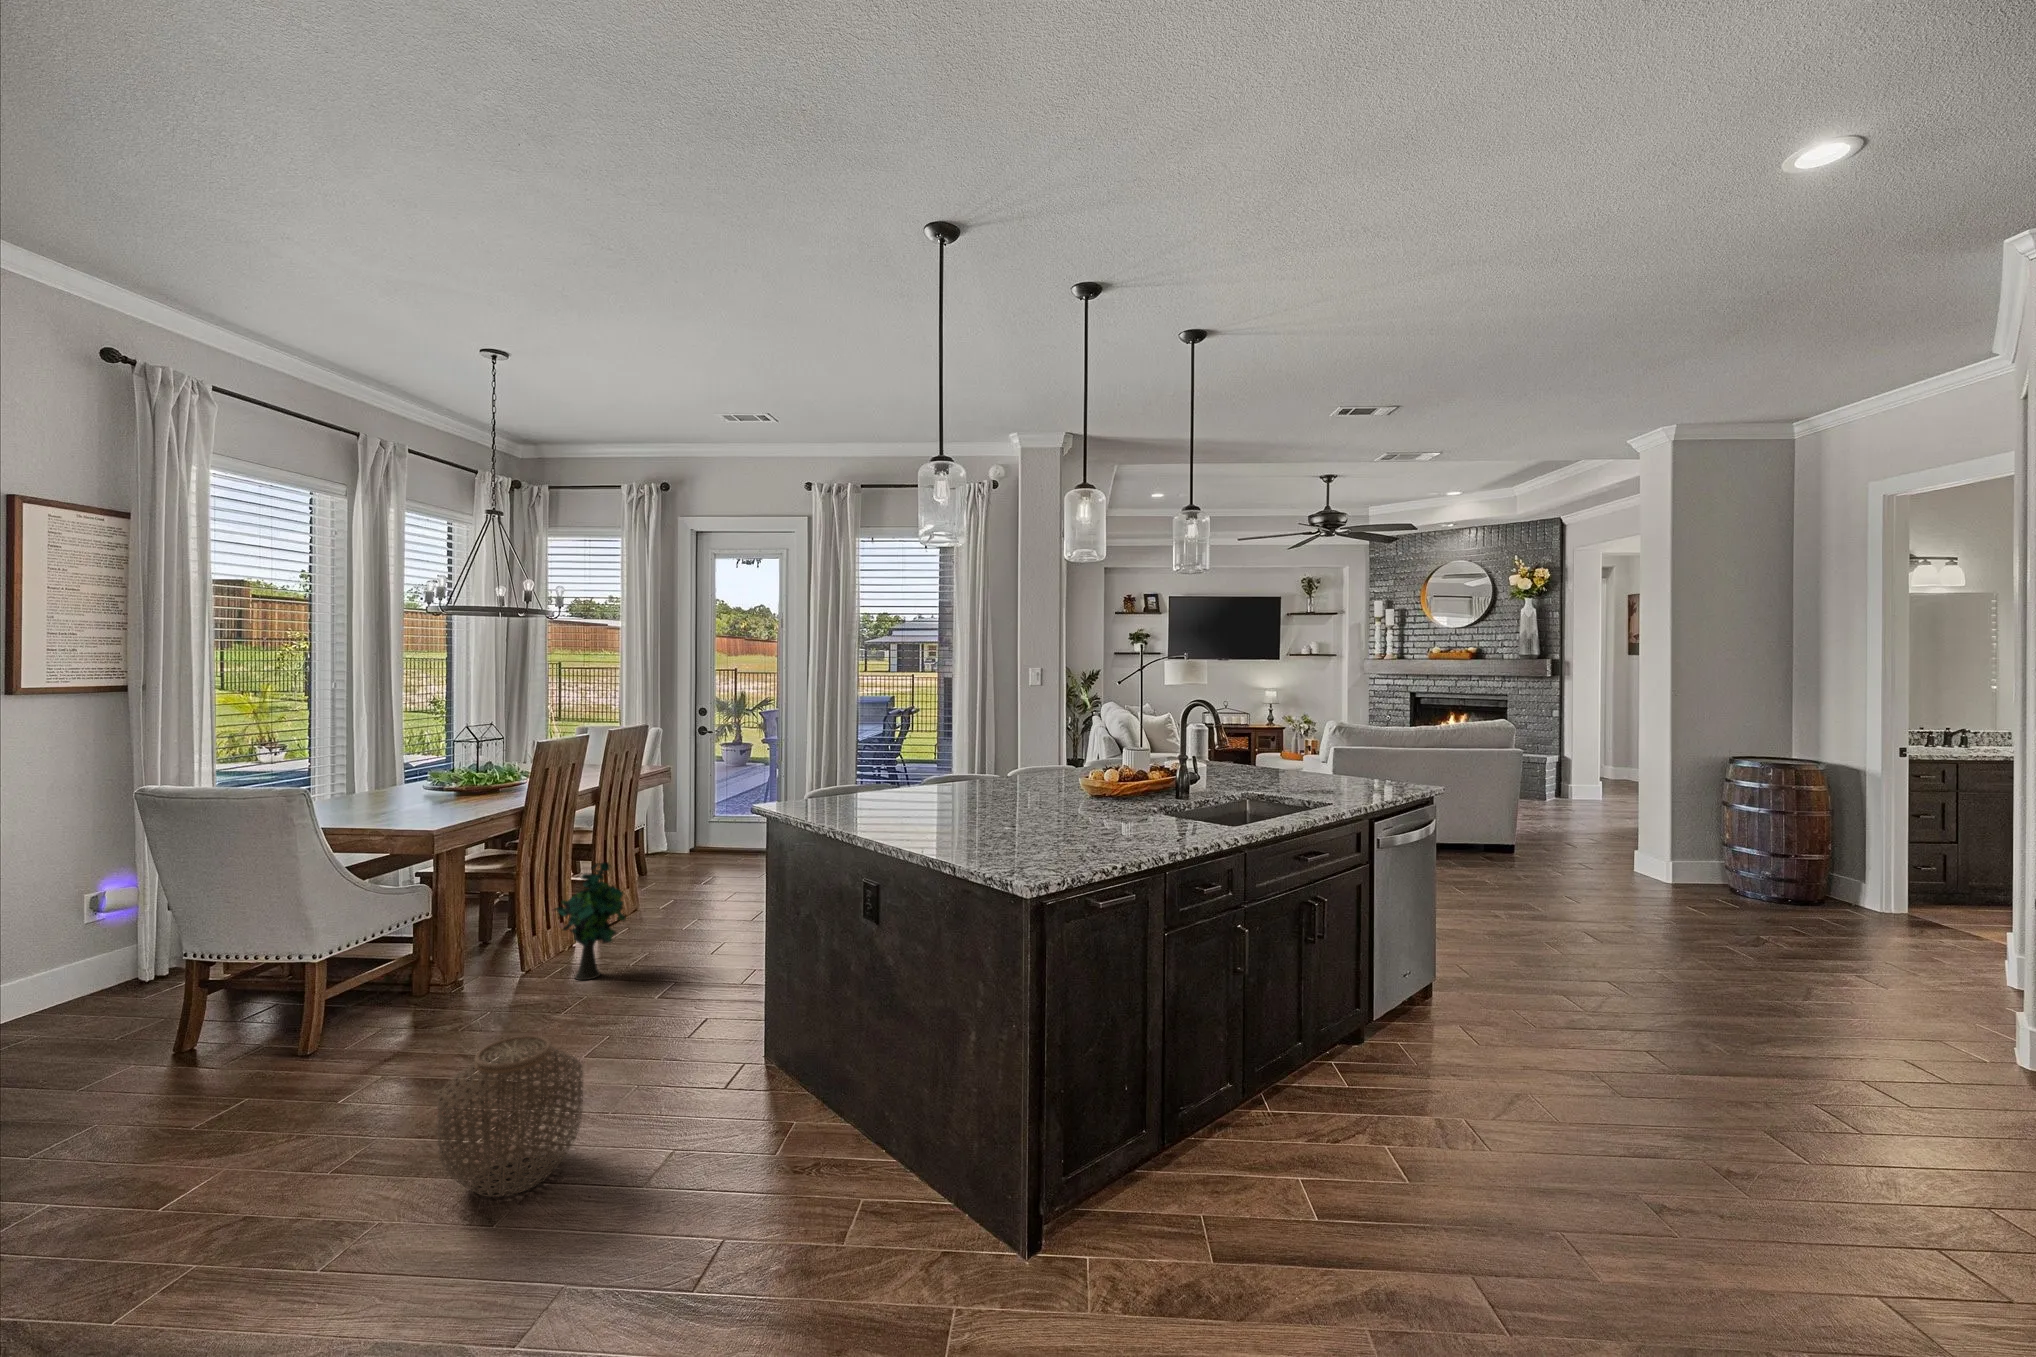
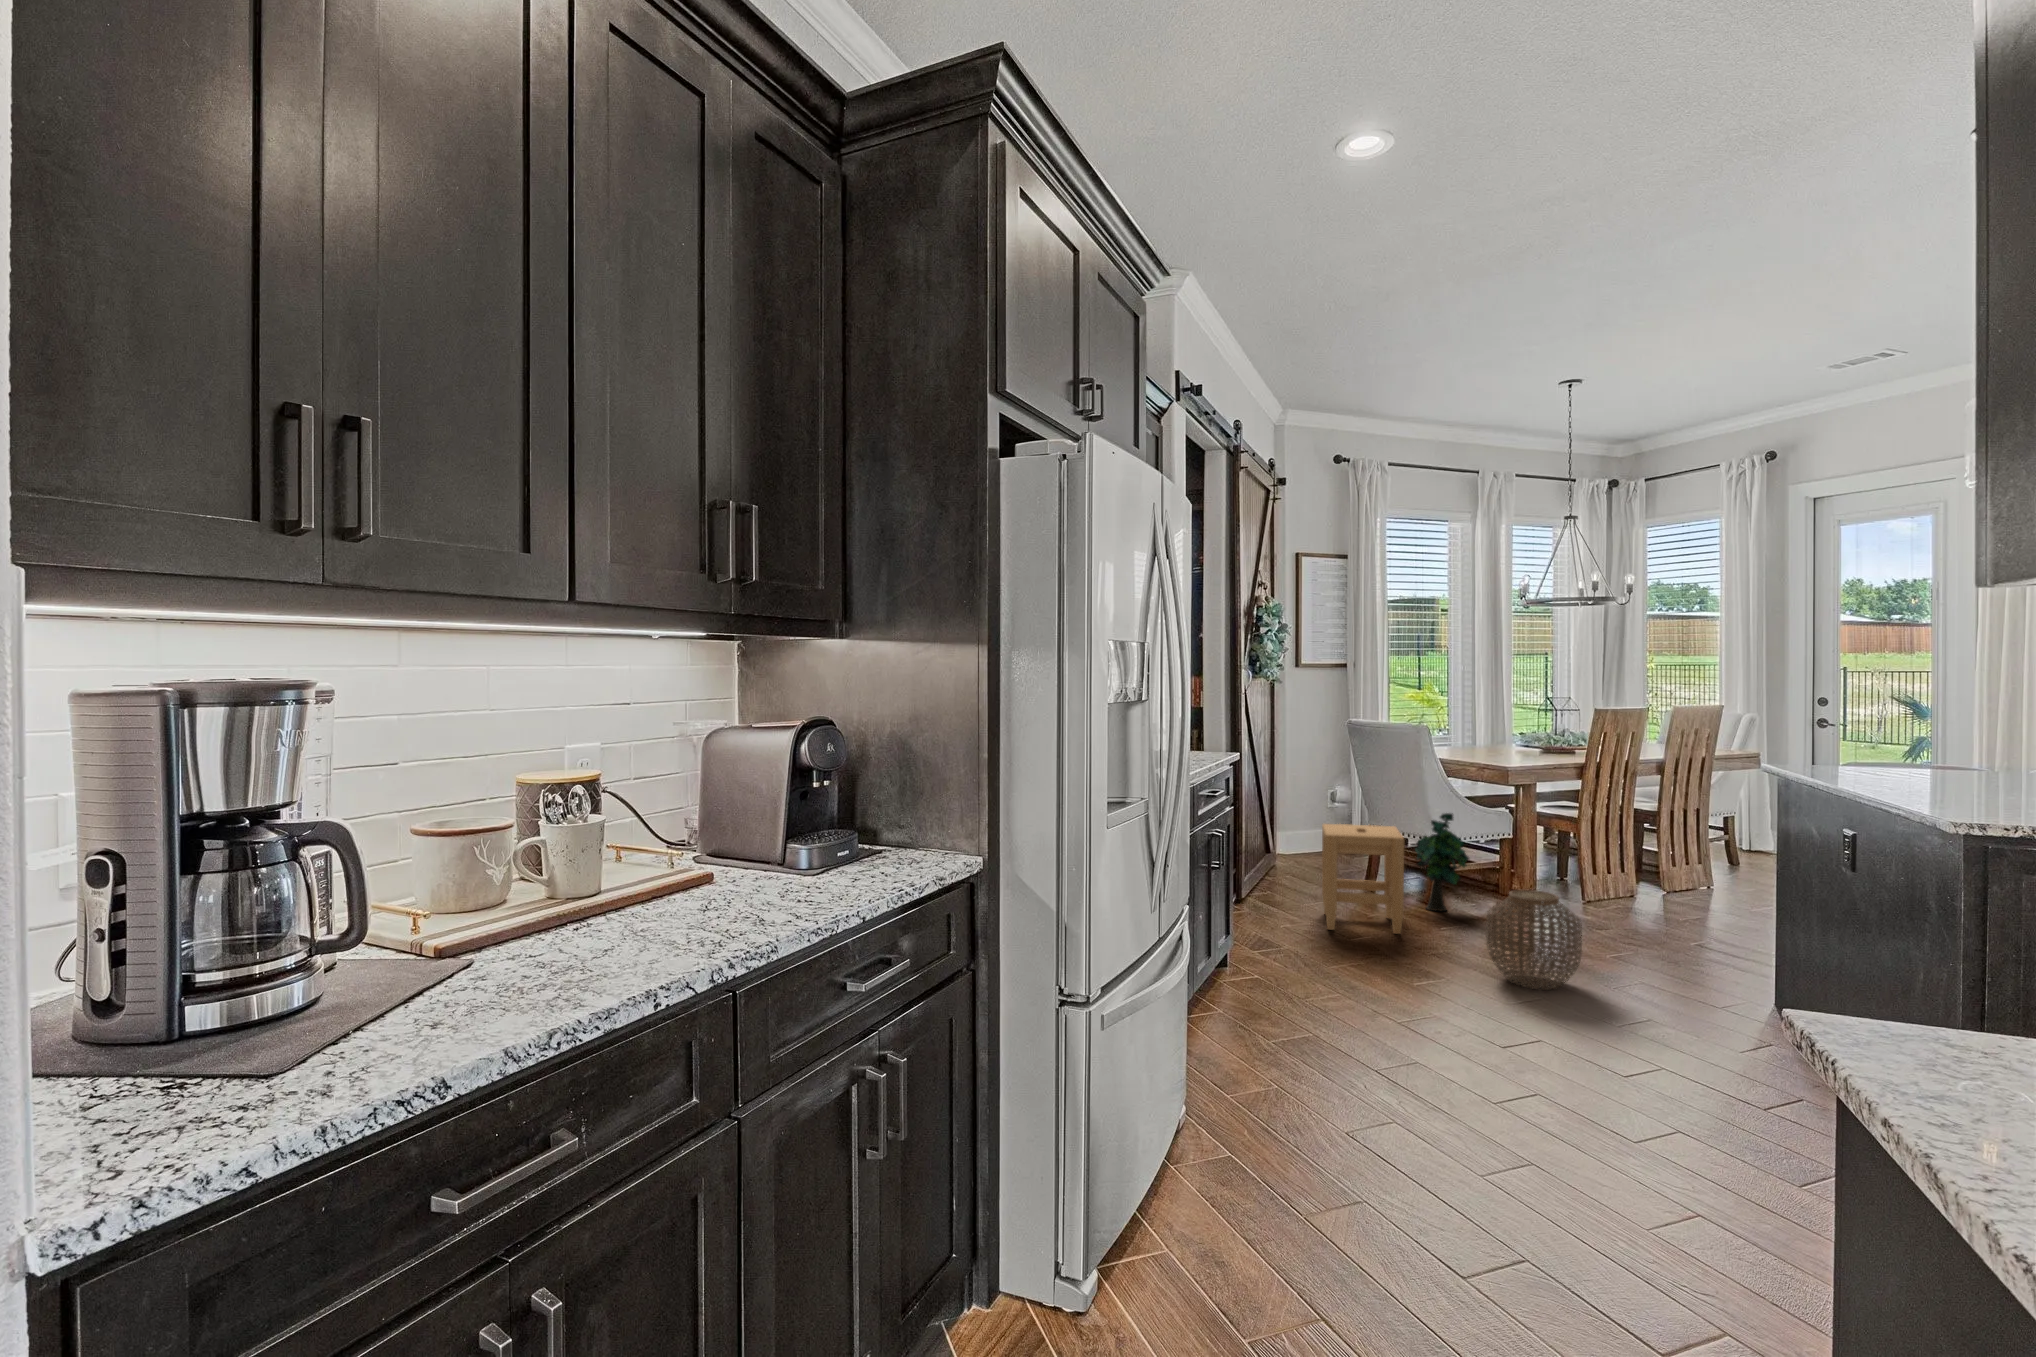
decorative plant: present [554,862,626,980] -> present [1410,813,1469,911]
stool: none [72,963,266,1208] -> present [1322,824,1404,934]

